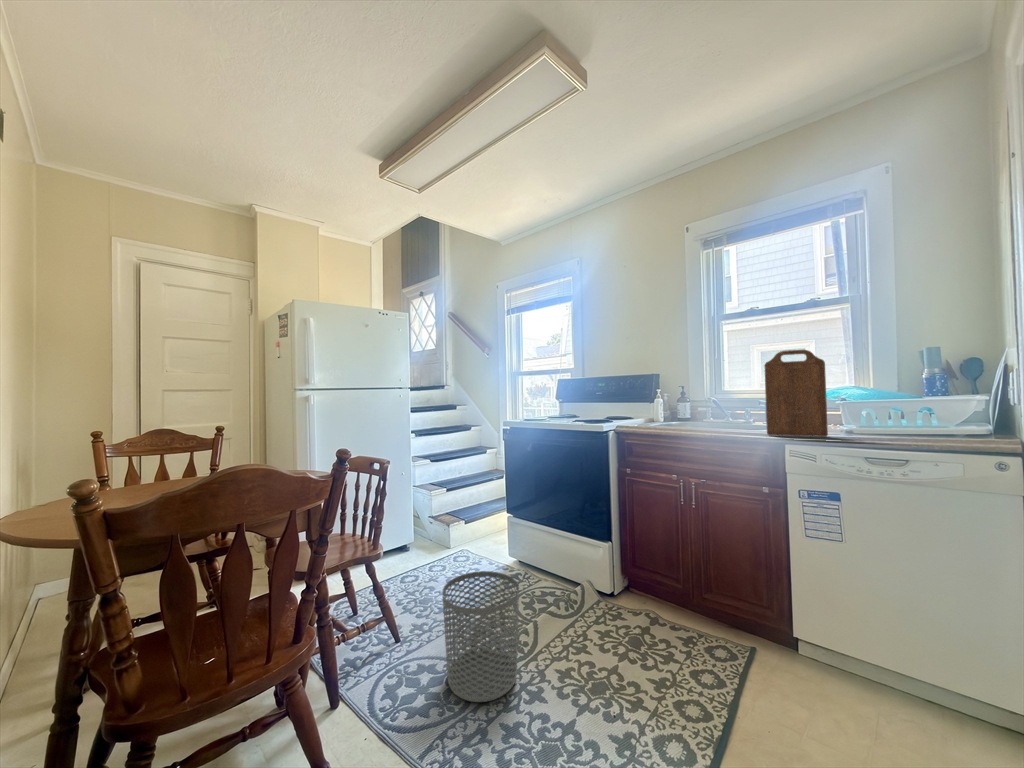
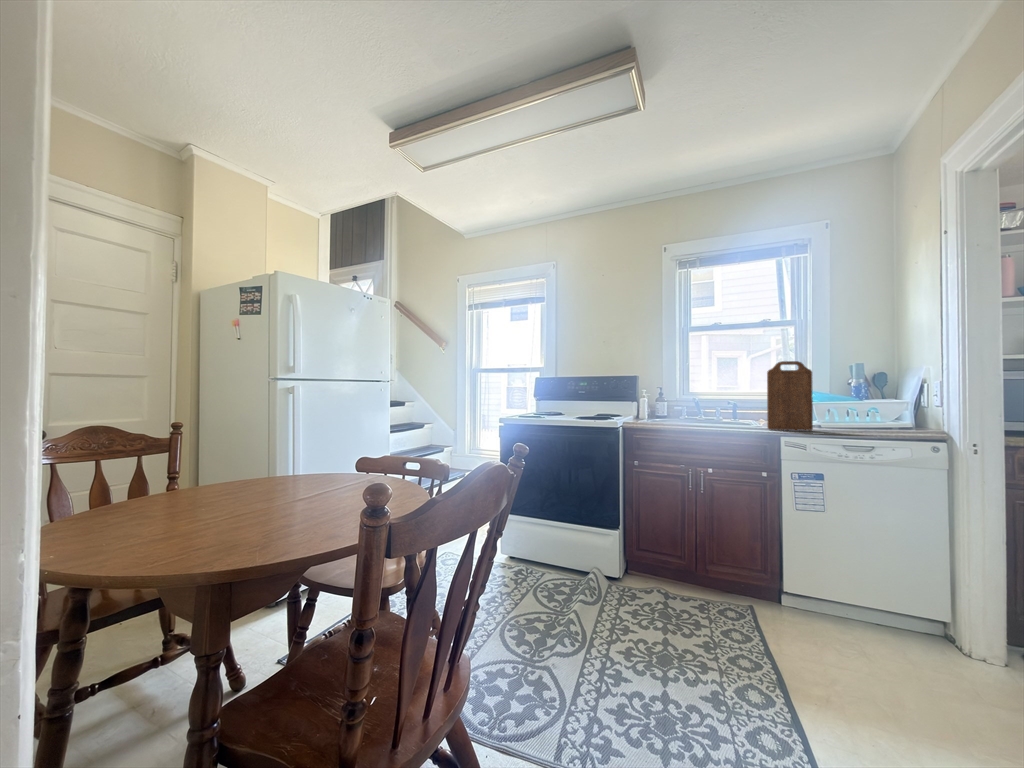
waste bin: present [442,571,519,702] -> none [523,566,599,695]

